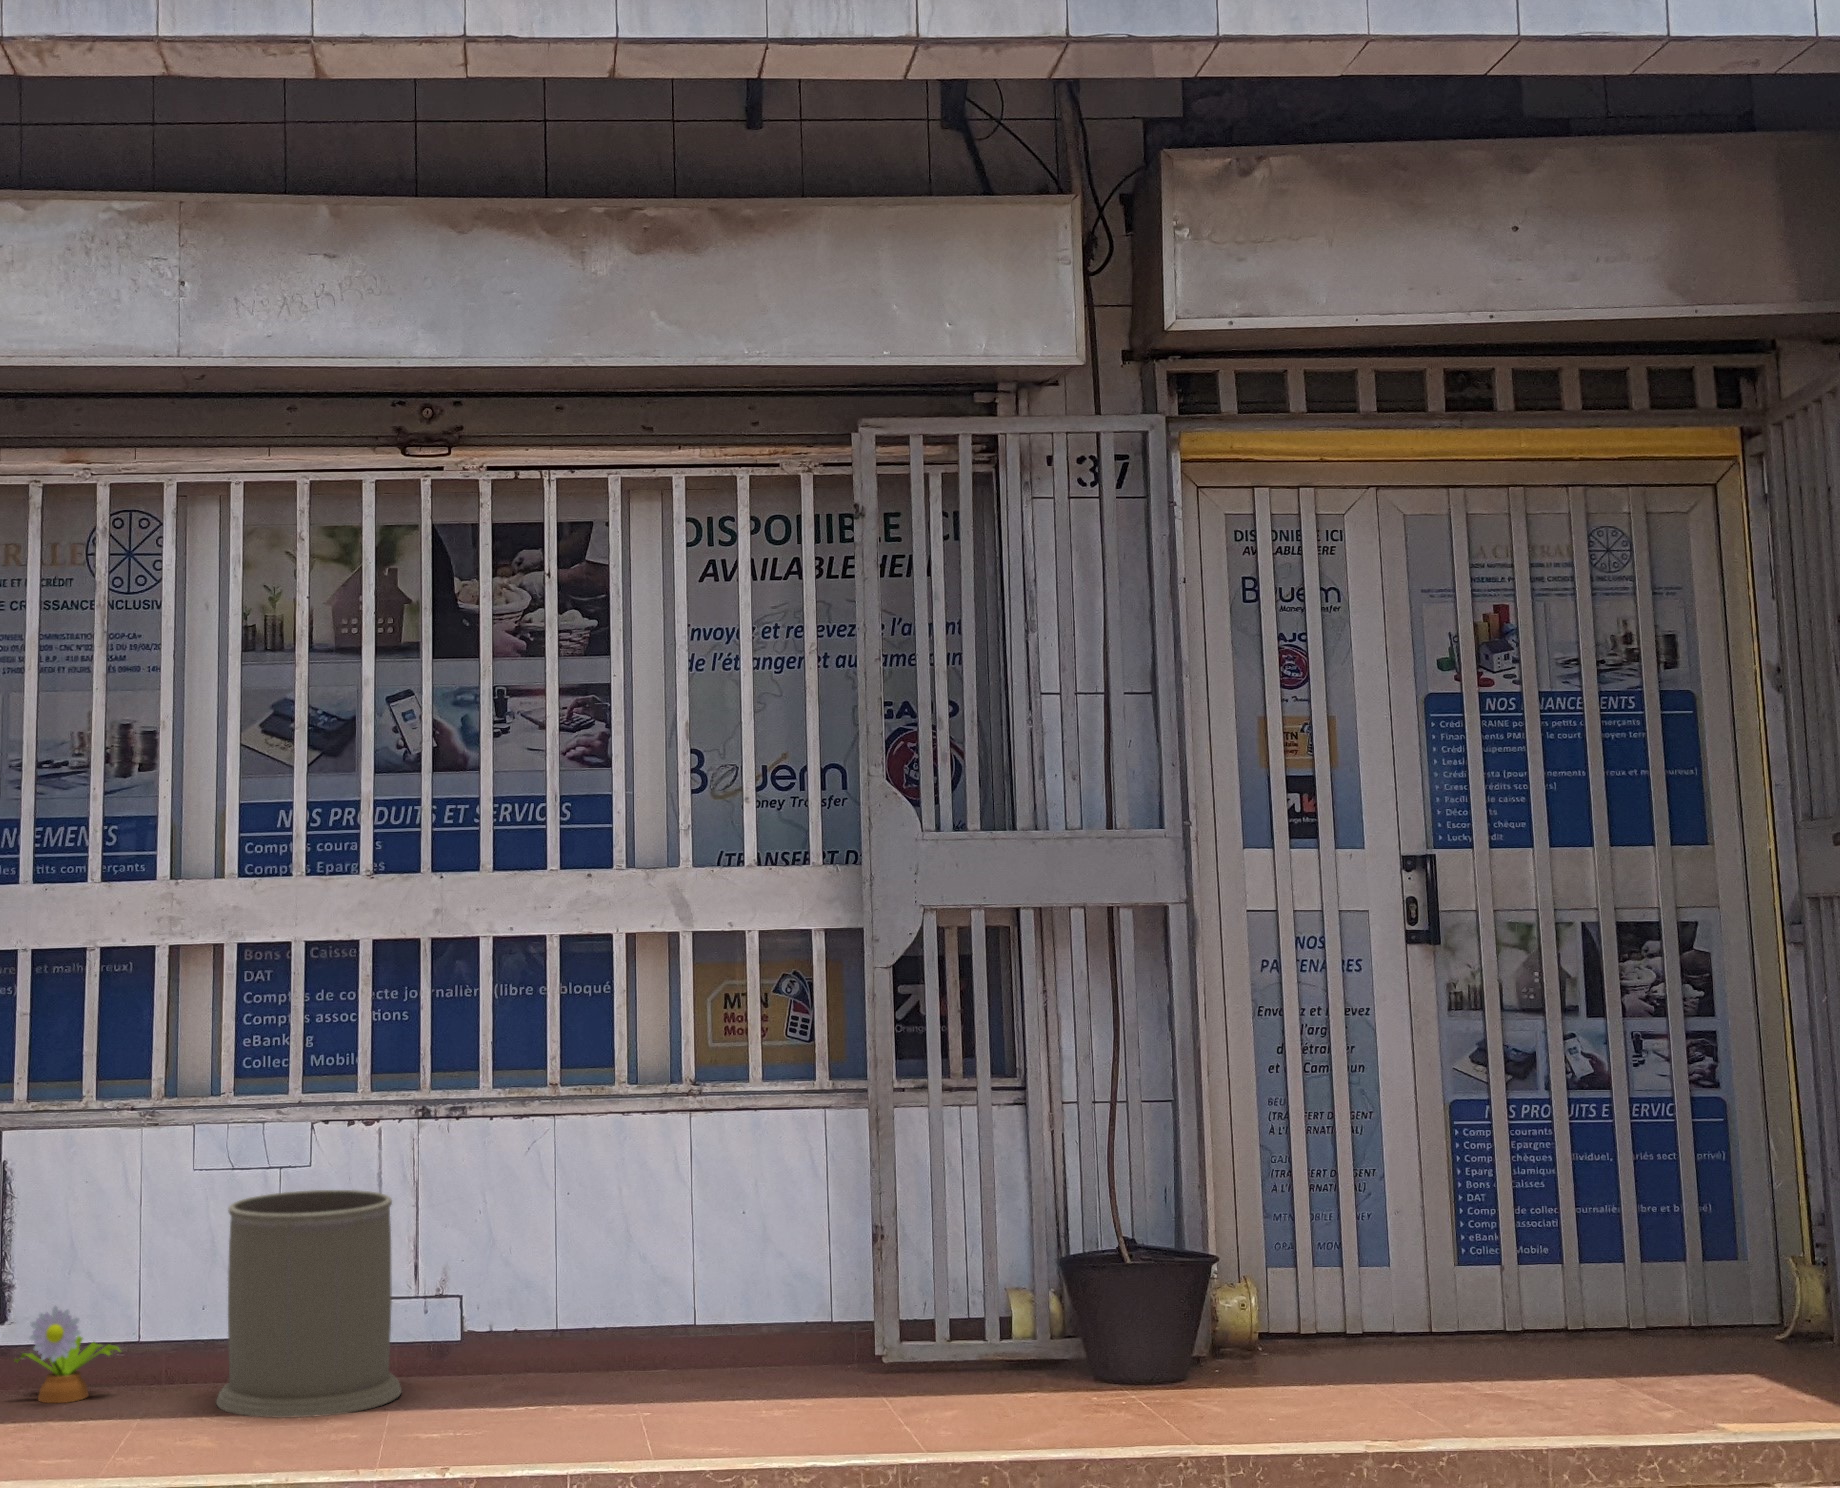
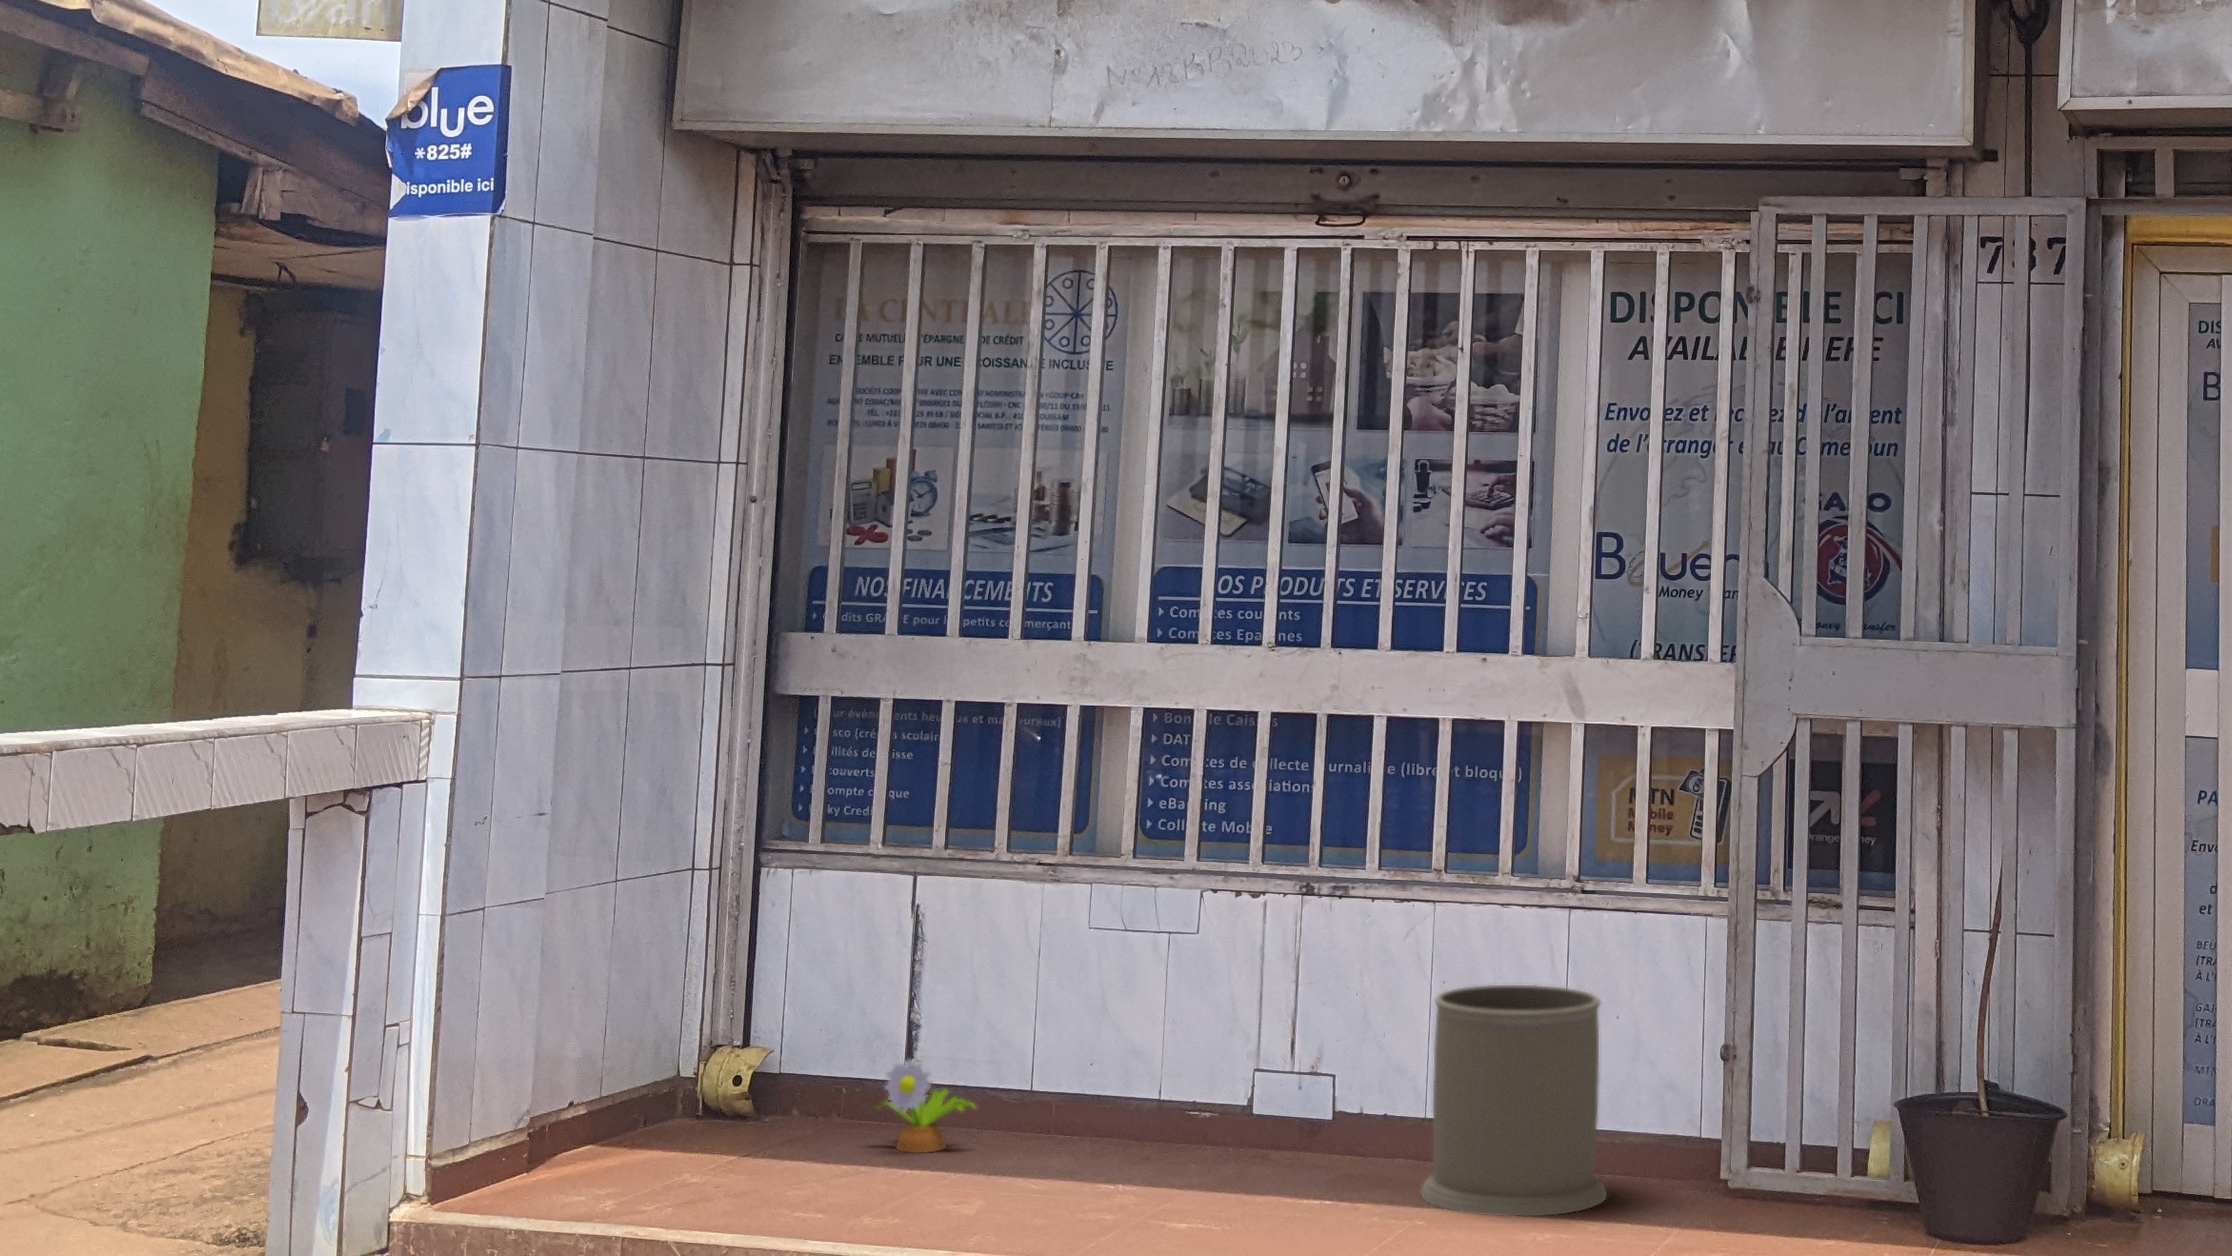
trash can: present [216,1190,402,1418] -> present [1421,985,1607,1216]

